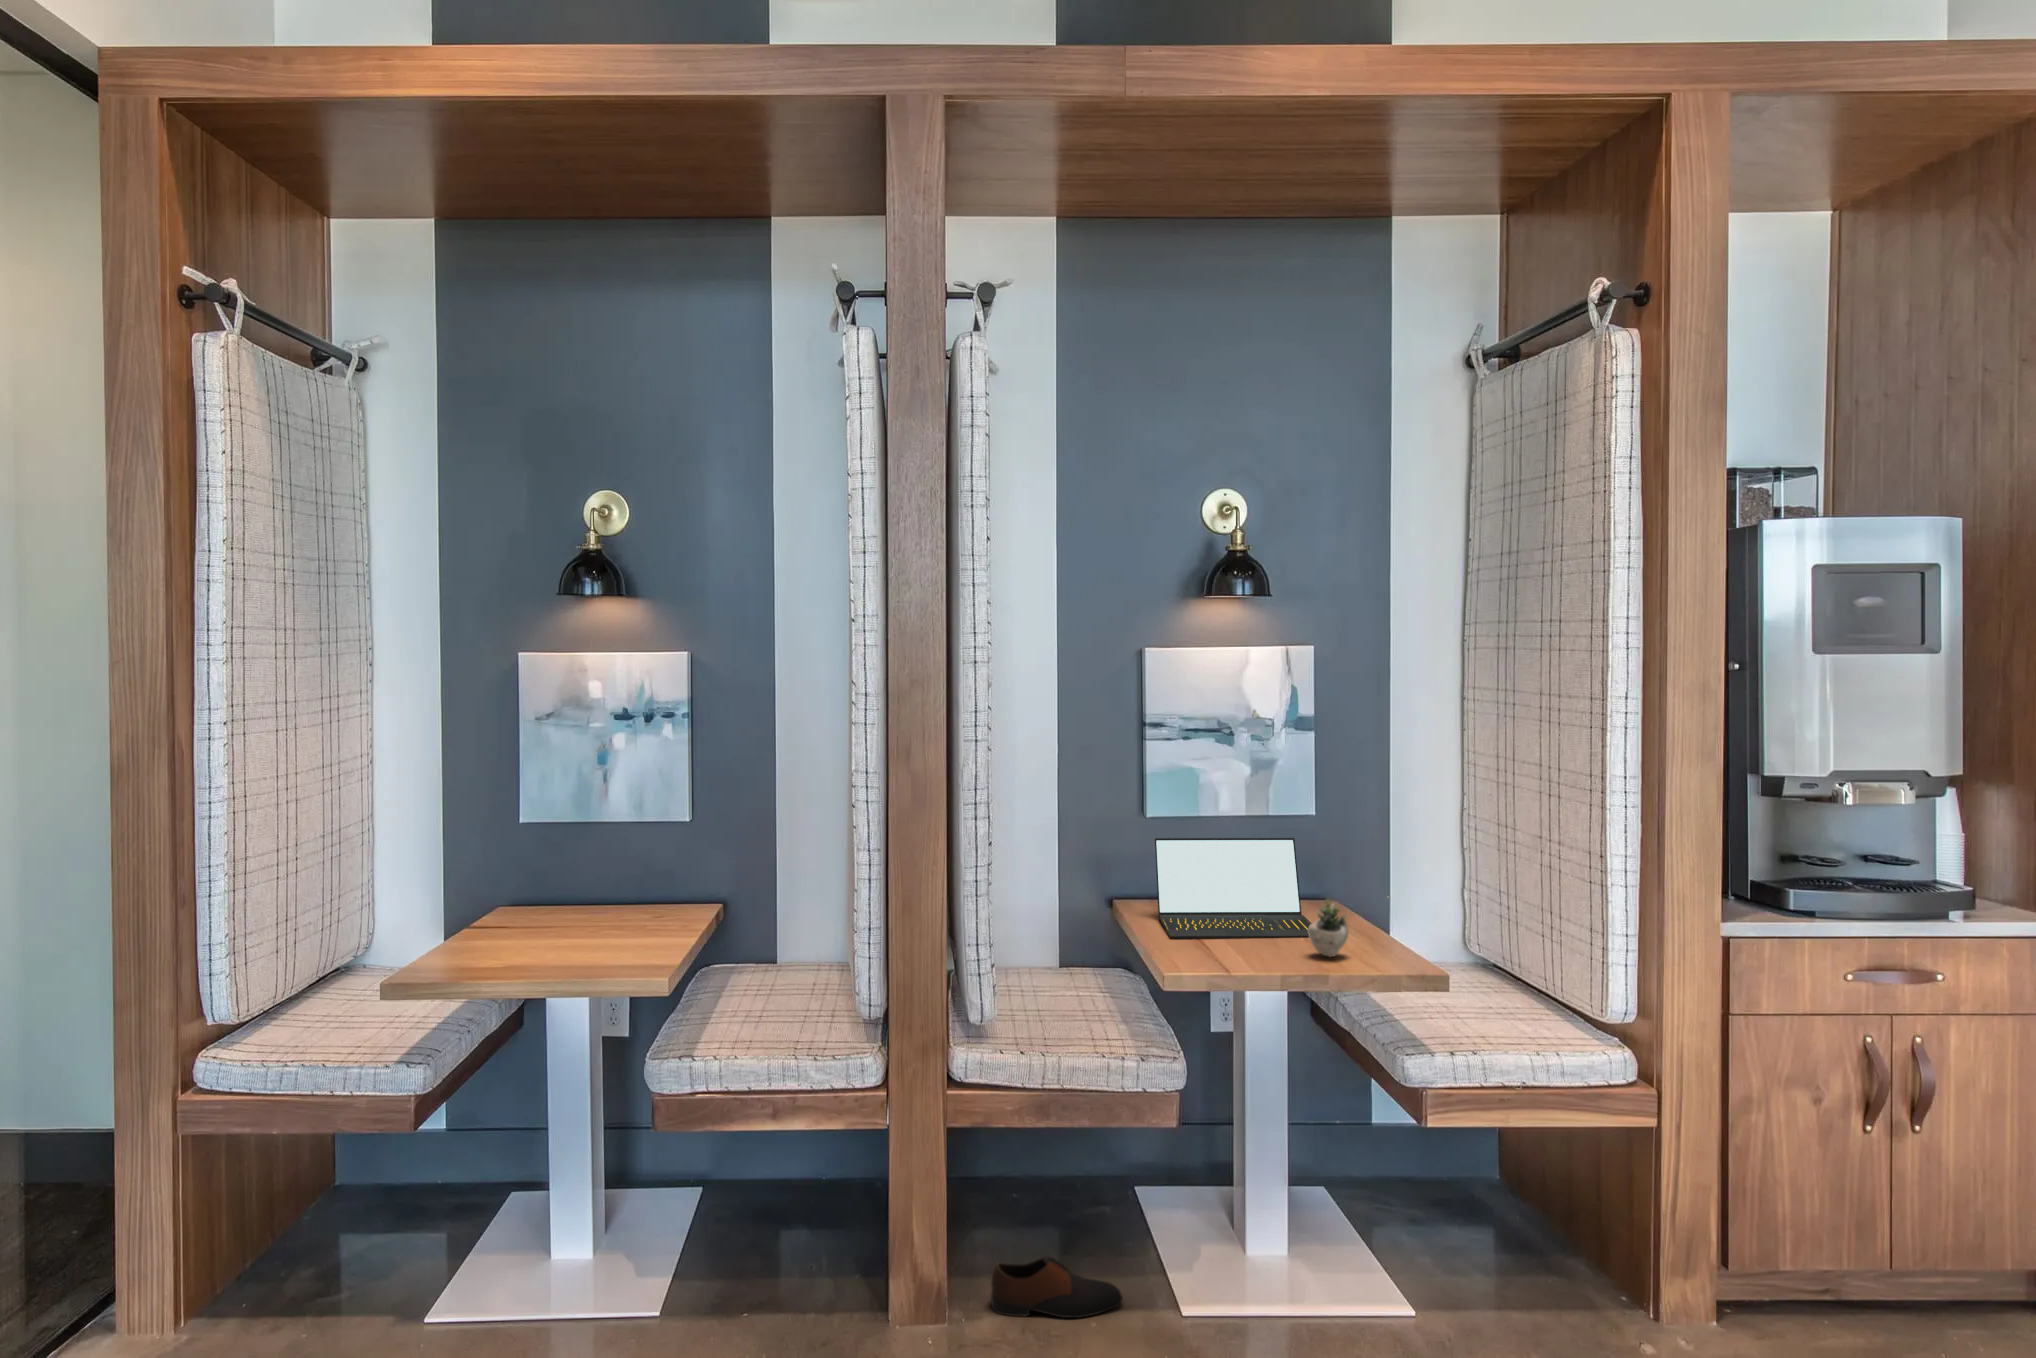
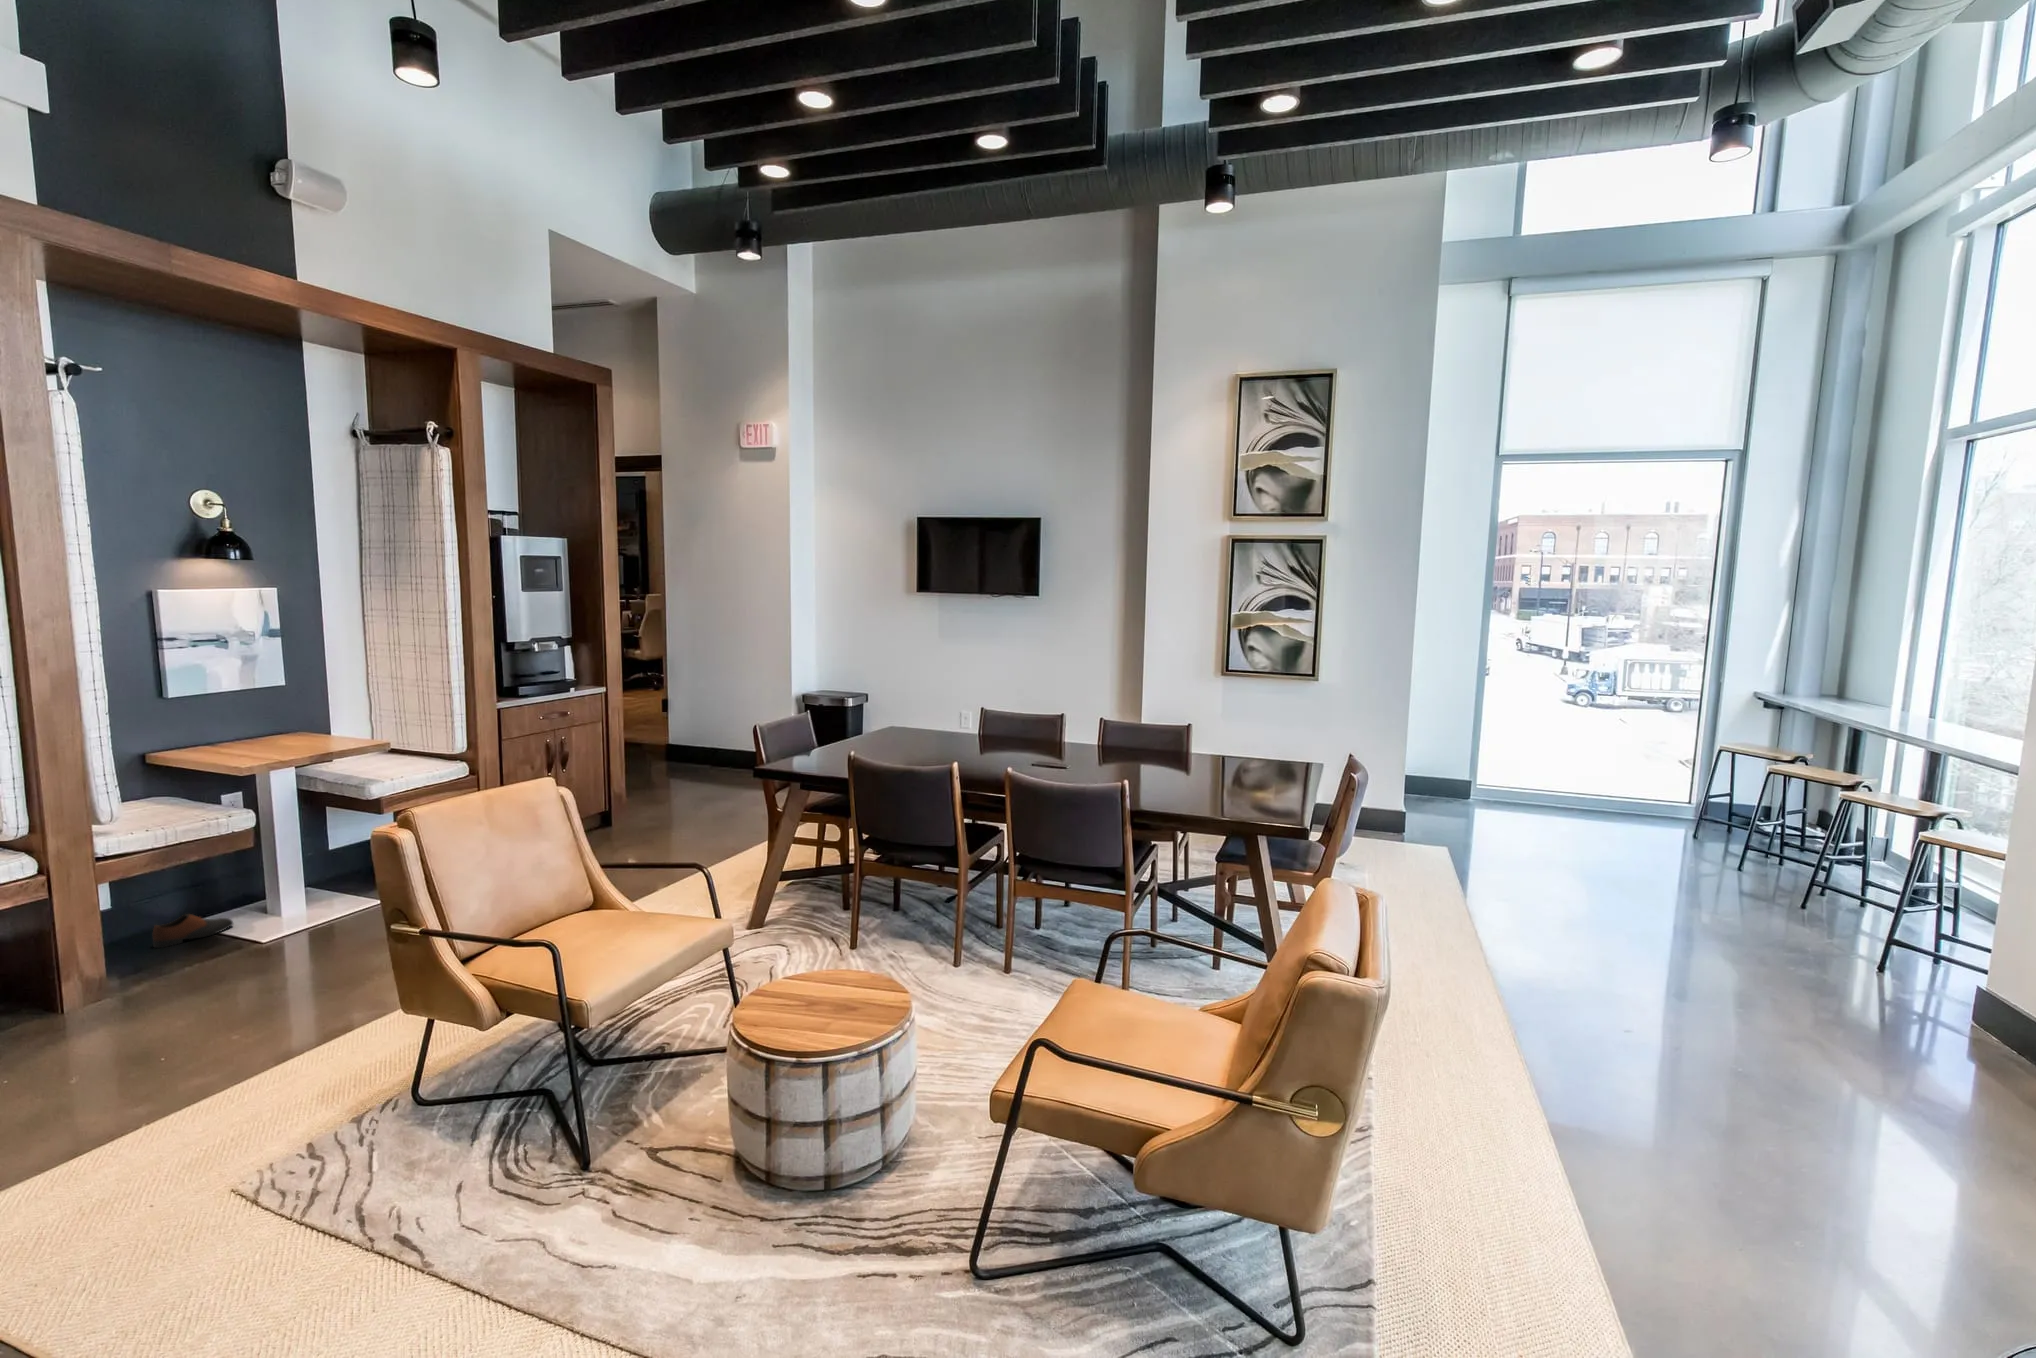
laptop: present [1155,838,1312,939] -> none [195,693,317,747]
succulent plant: present [1309,900,1349,957] -> none [320,708,361,739]

